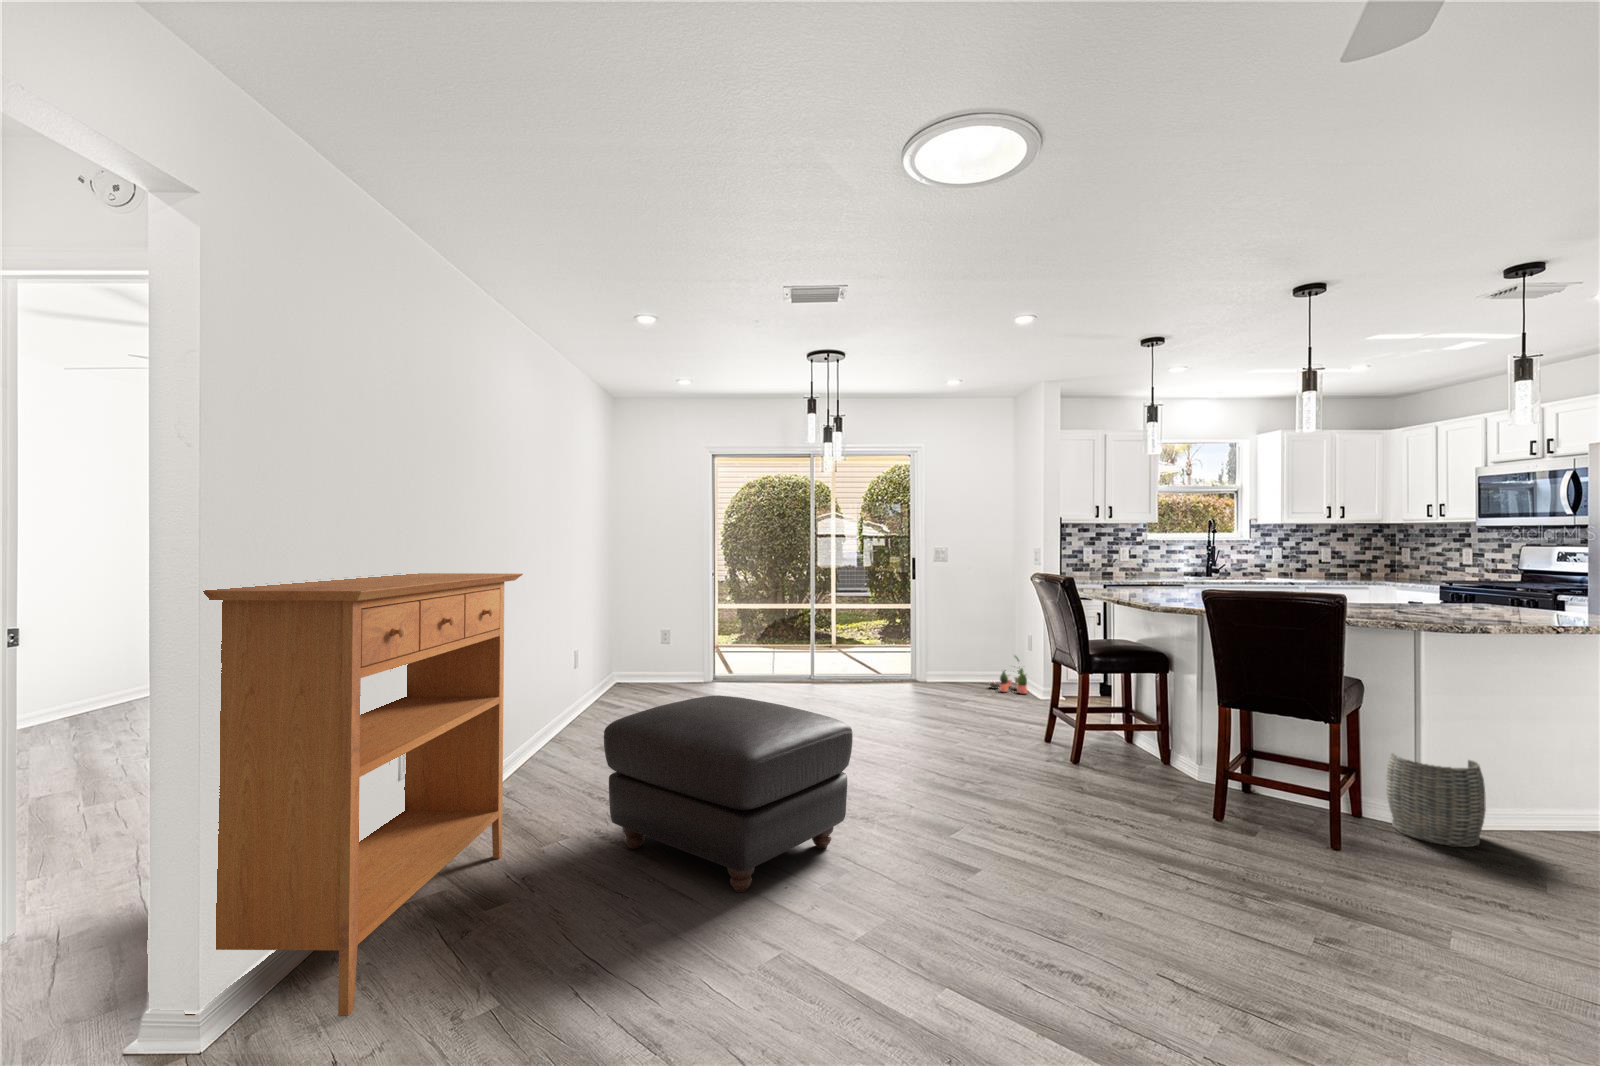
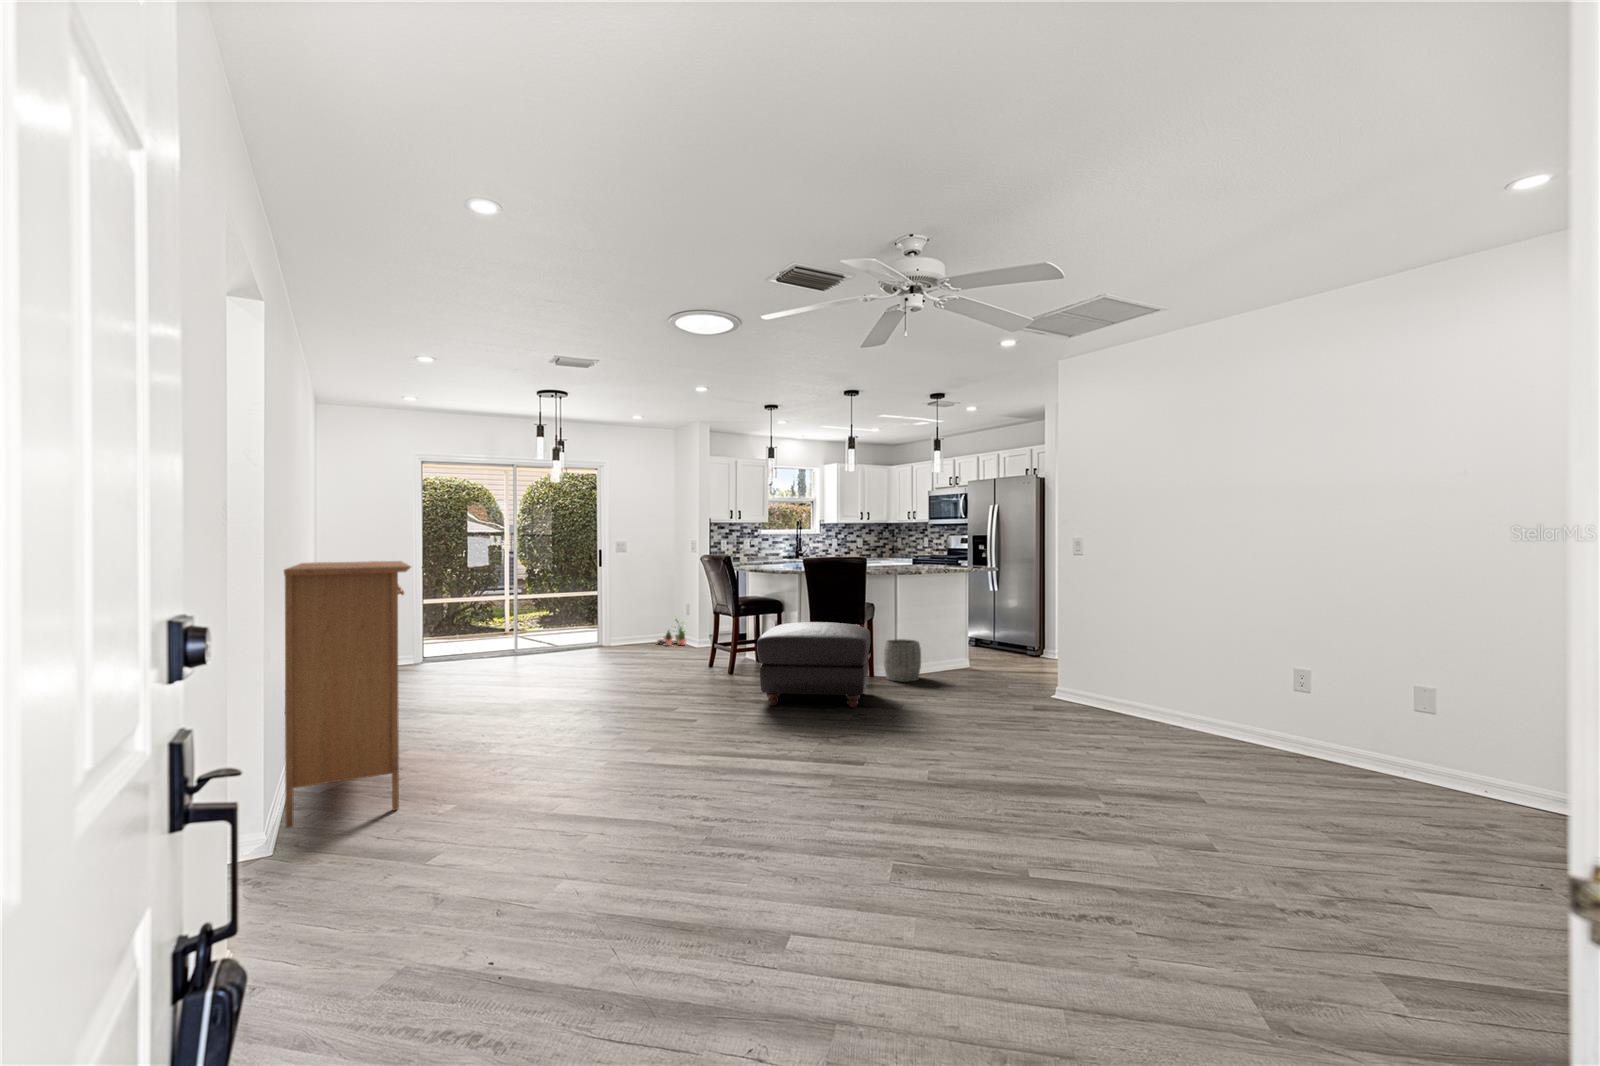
ottoman: present [604,695,853,892] -> present [757,622,870,707]

